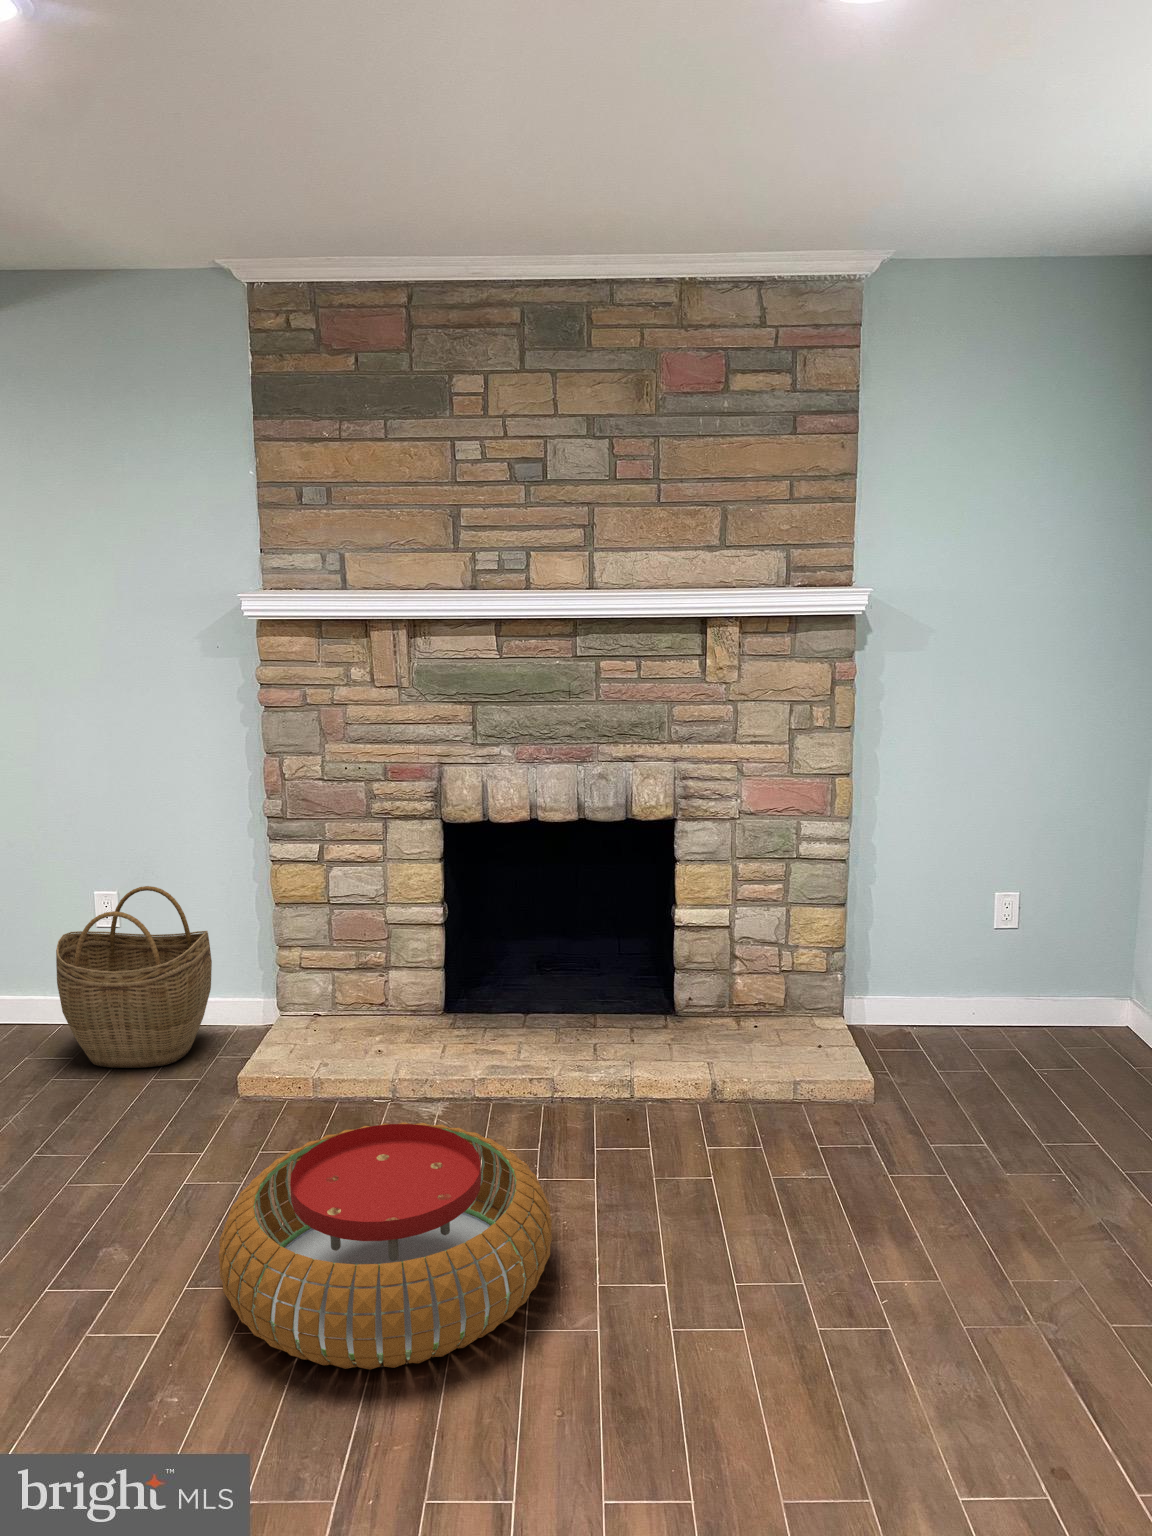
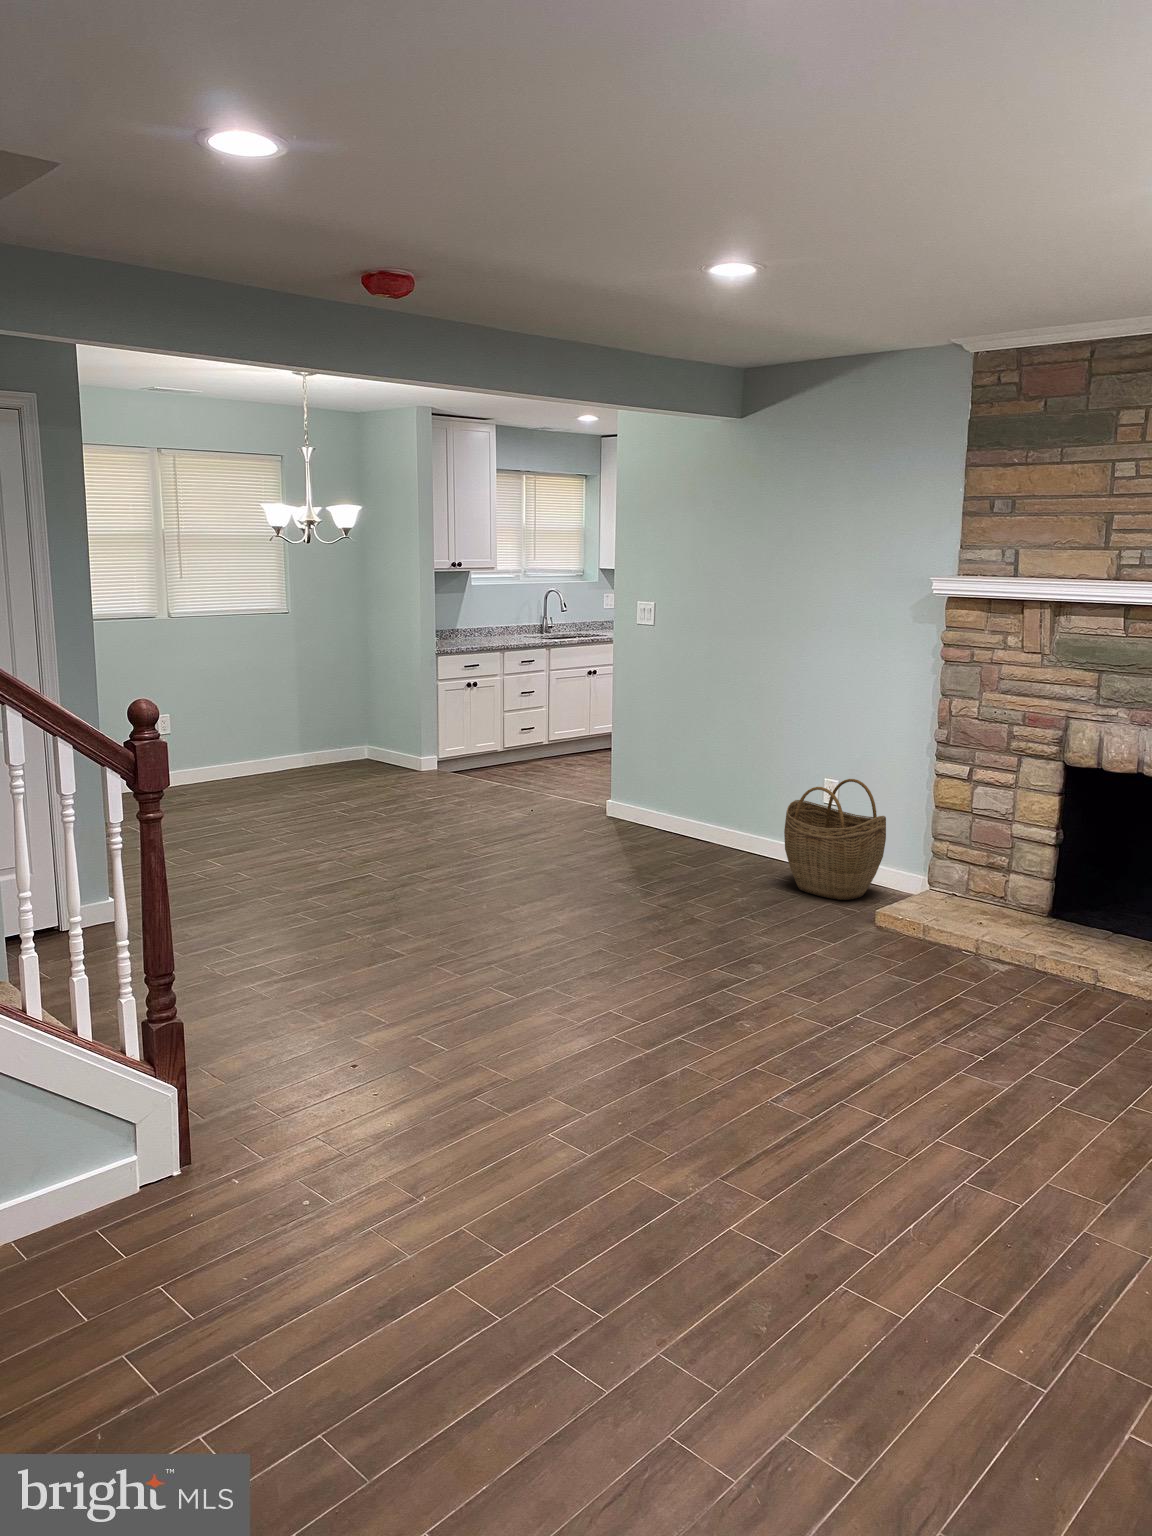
pouf: present [218,1122,552,1369] -> none [785,933,1009,1066]

